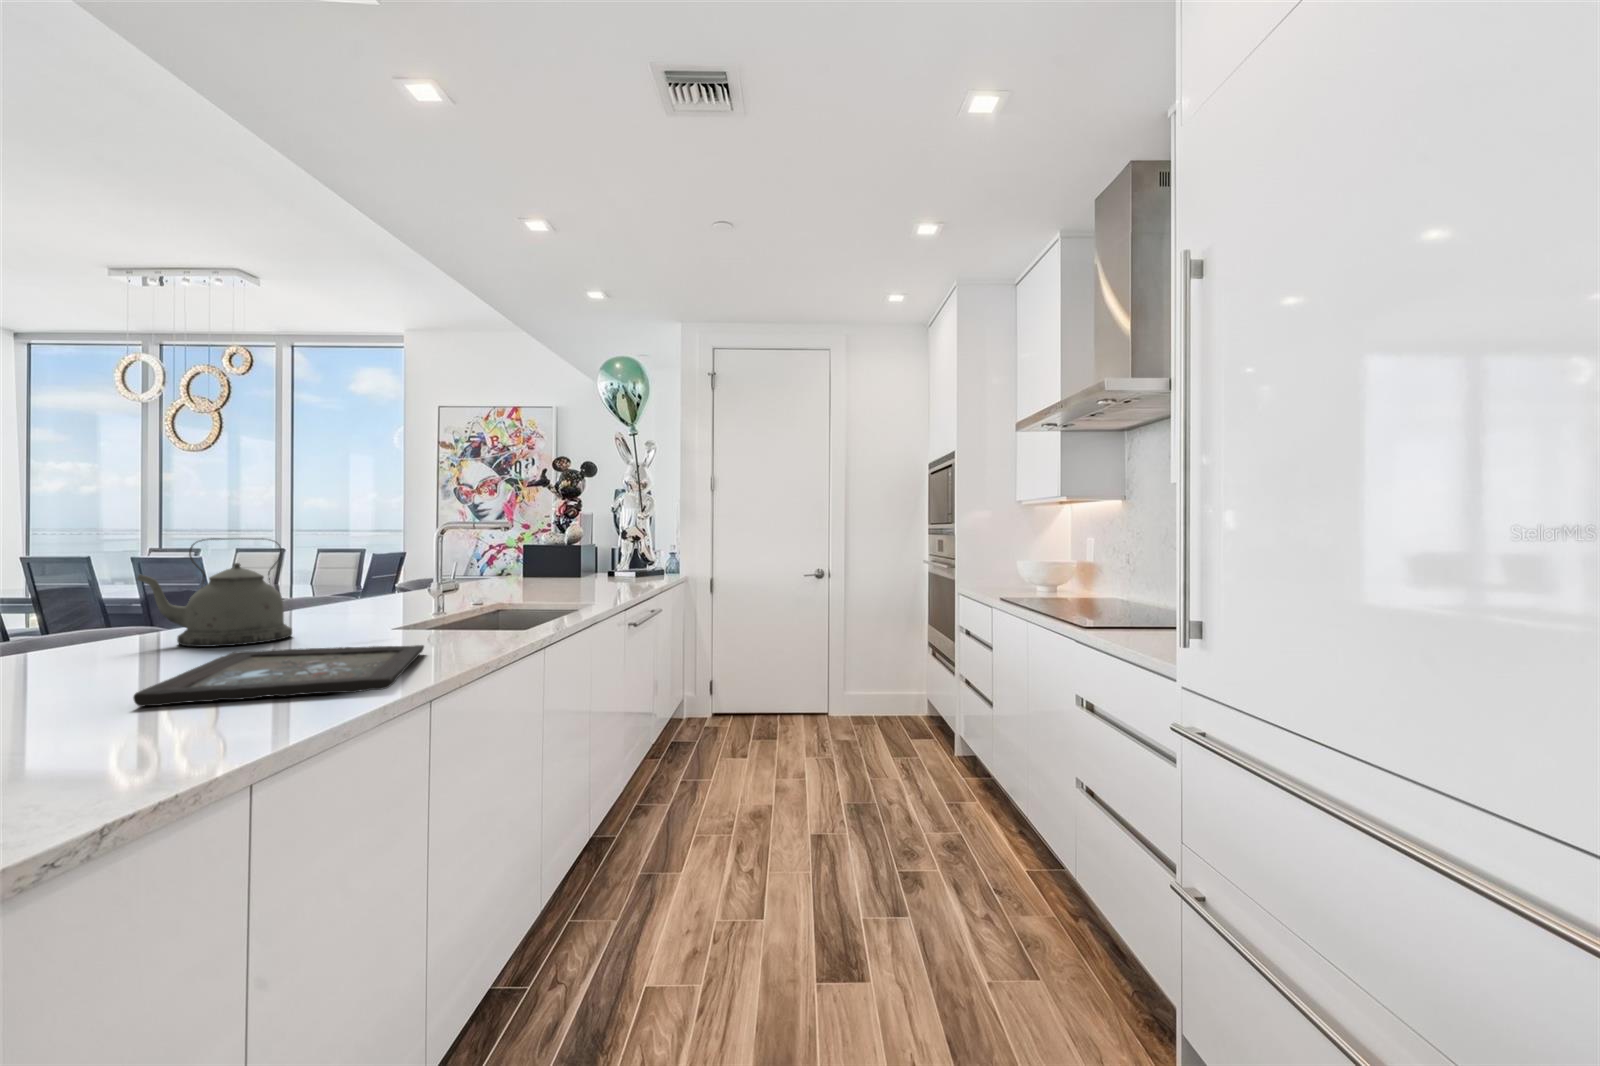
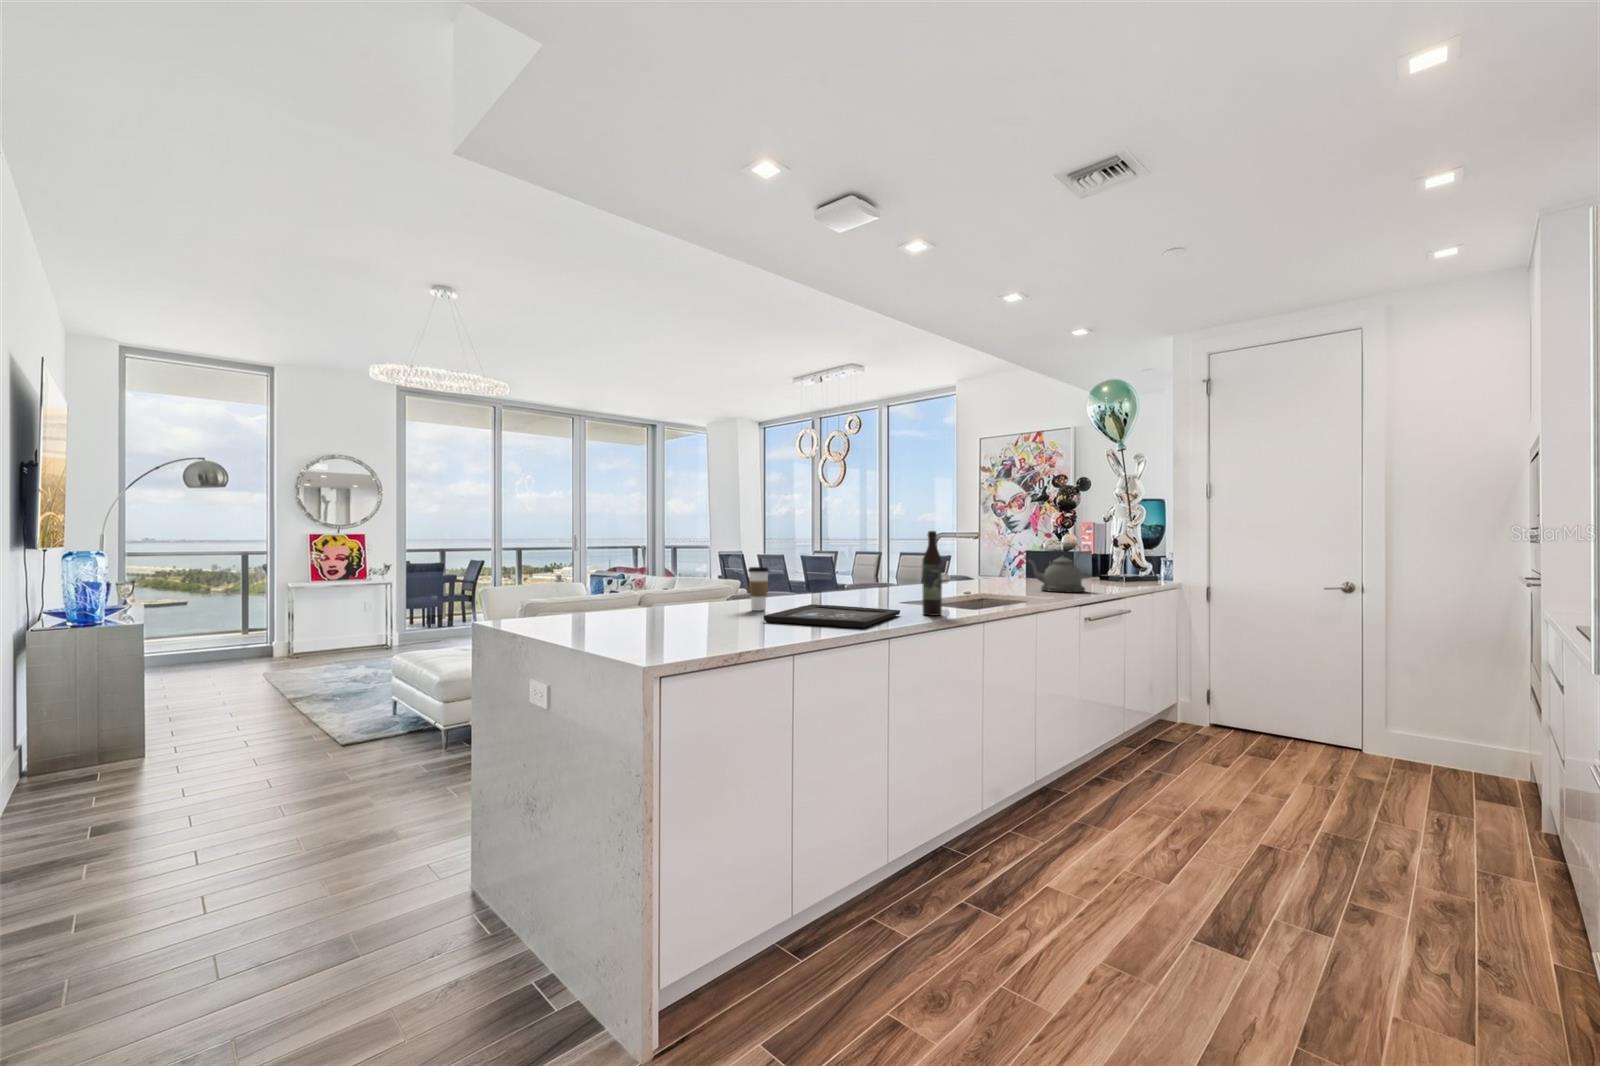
wine bottle: none [458,519,490,648] -> present [922,531,942,616]
kettle: present [137,538,292,647] -> present [1028,552,1085,592]
coffee cup: none [66,588,128,679] -> present [748,567,769,611]

